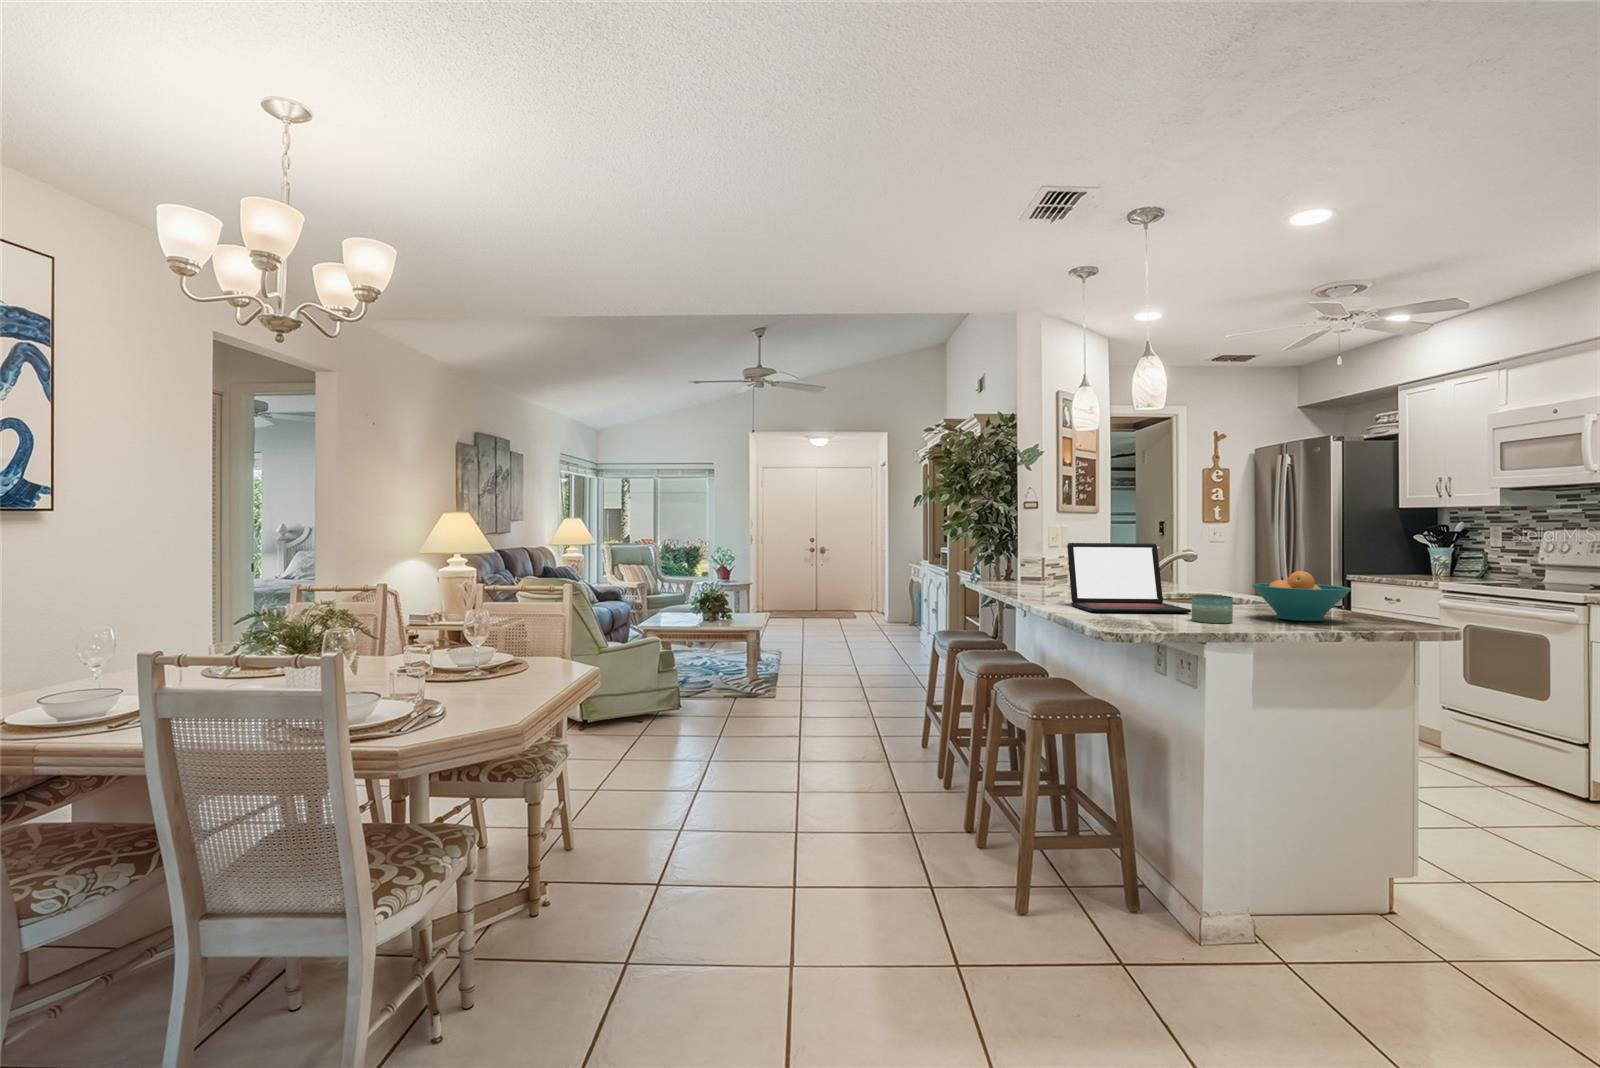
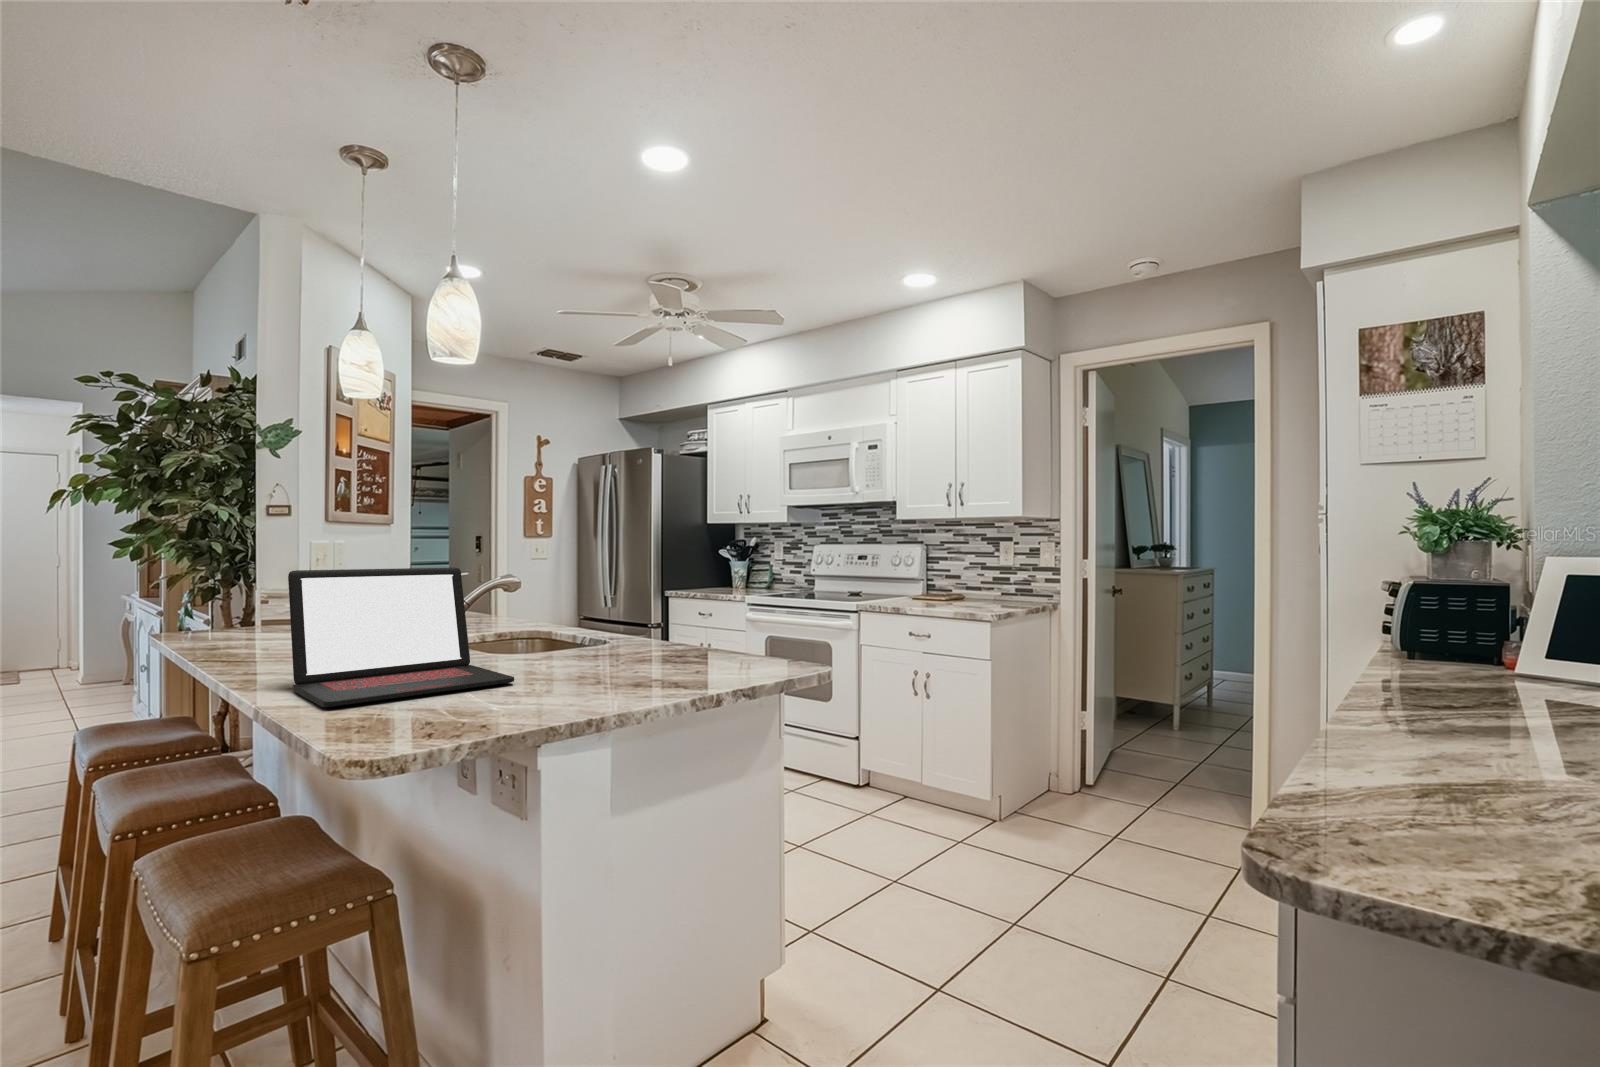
fruit bowl: present [1252,571,1351,621] -> none [604,604,730,680]
candle: present [1191,595,1233,623] -> none [514,654,581,708]

